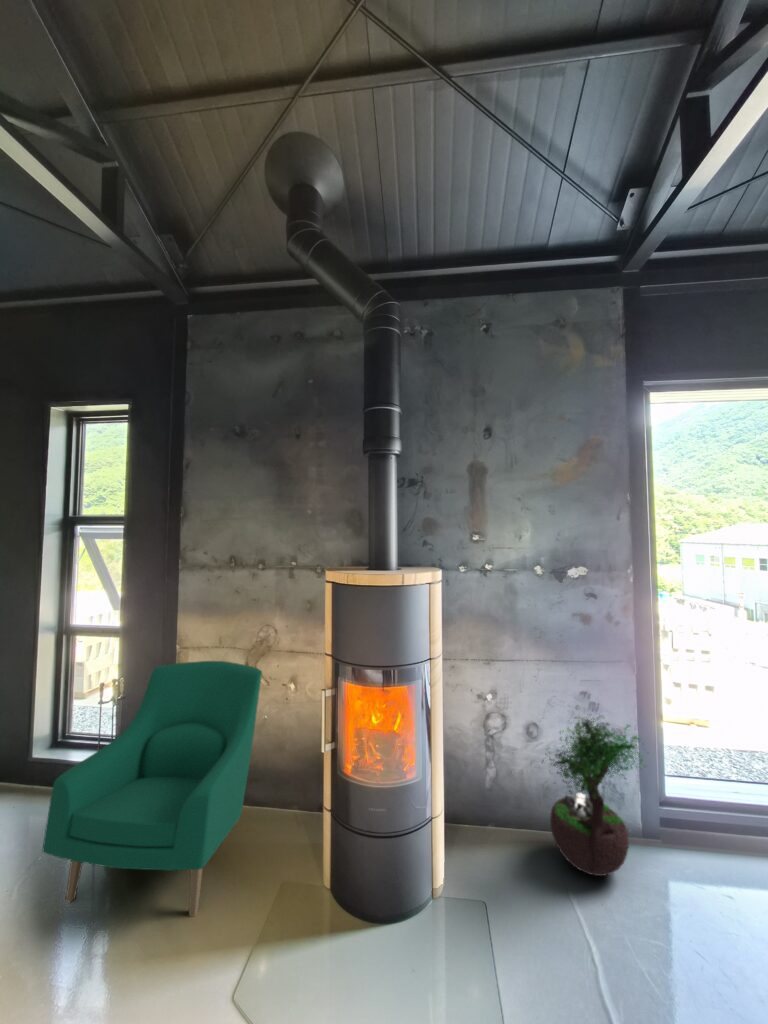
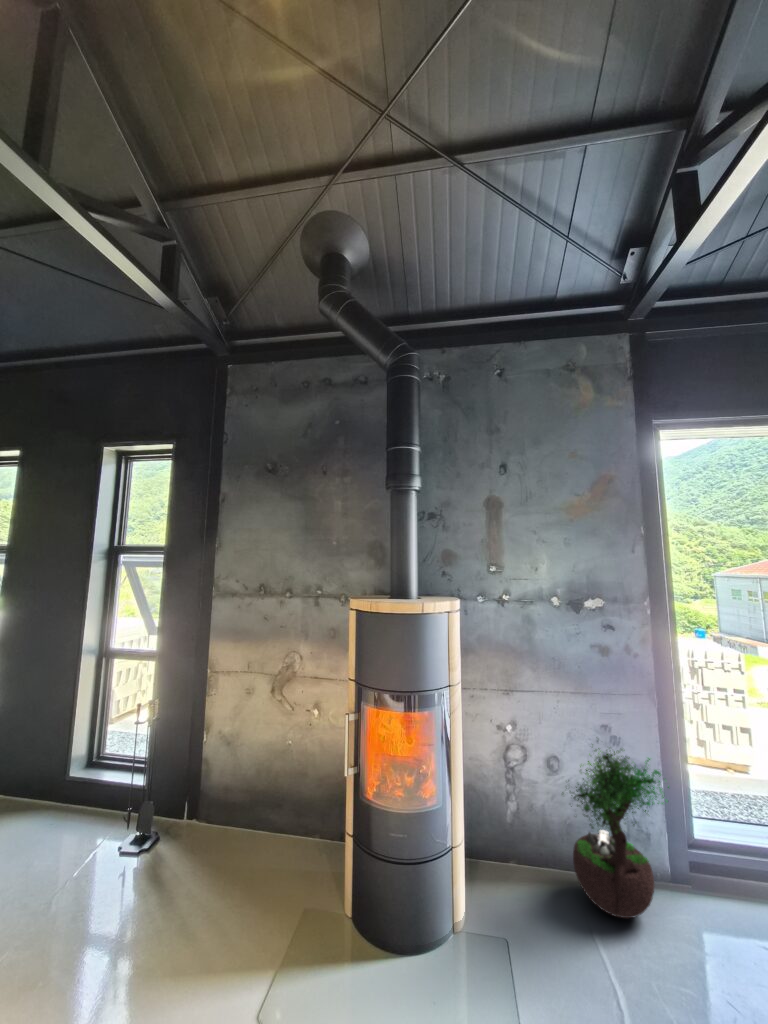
armchair: present [43,661,262,916] -> none [82,685,288,940]

